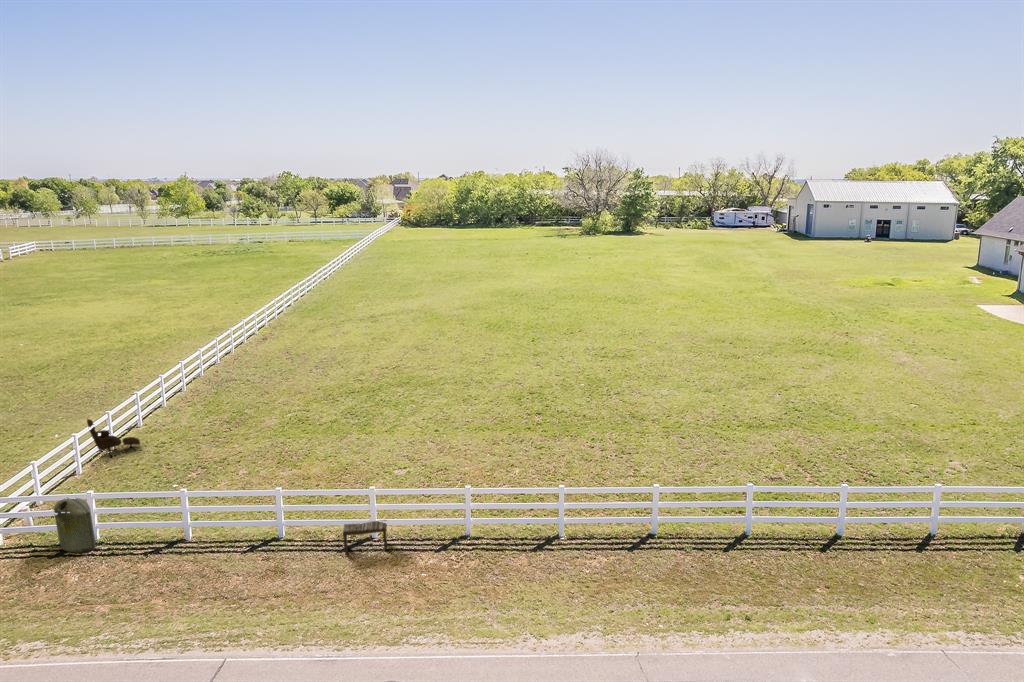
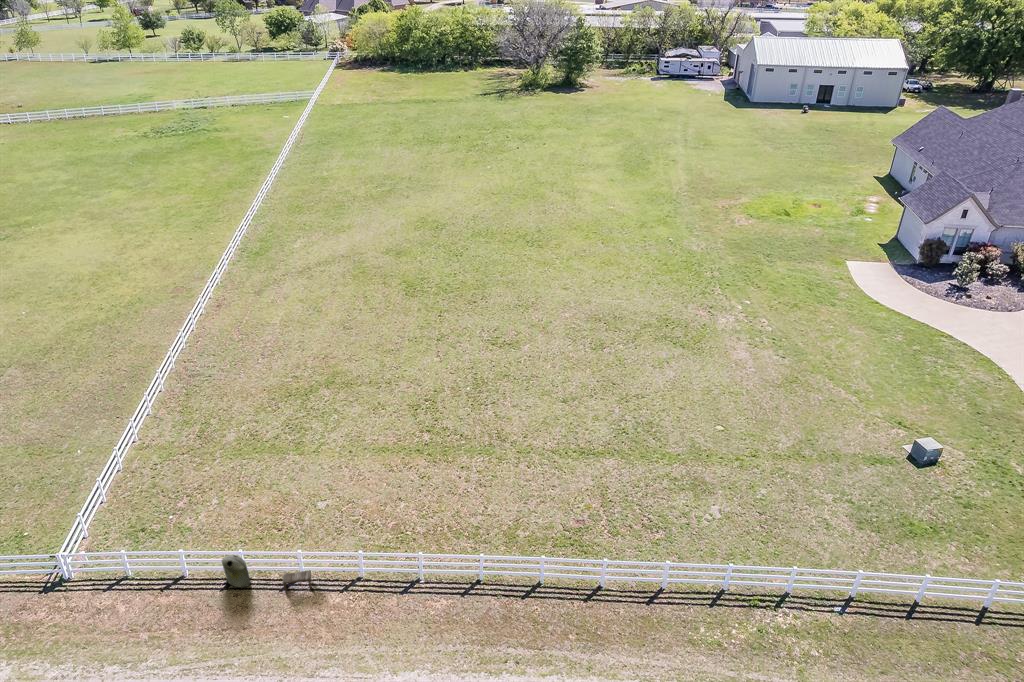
lounge chair: present [87,419,140,458] -> none [100,458,141,484]
trash can: present [54,498,96,553] -> present [222,555,251,587]

